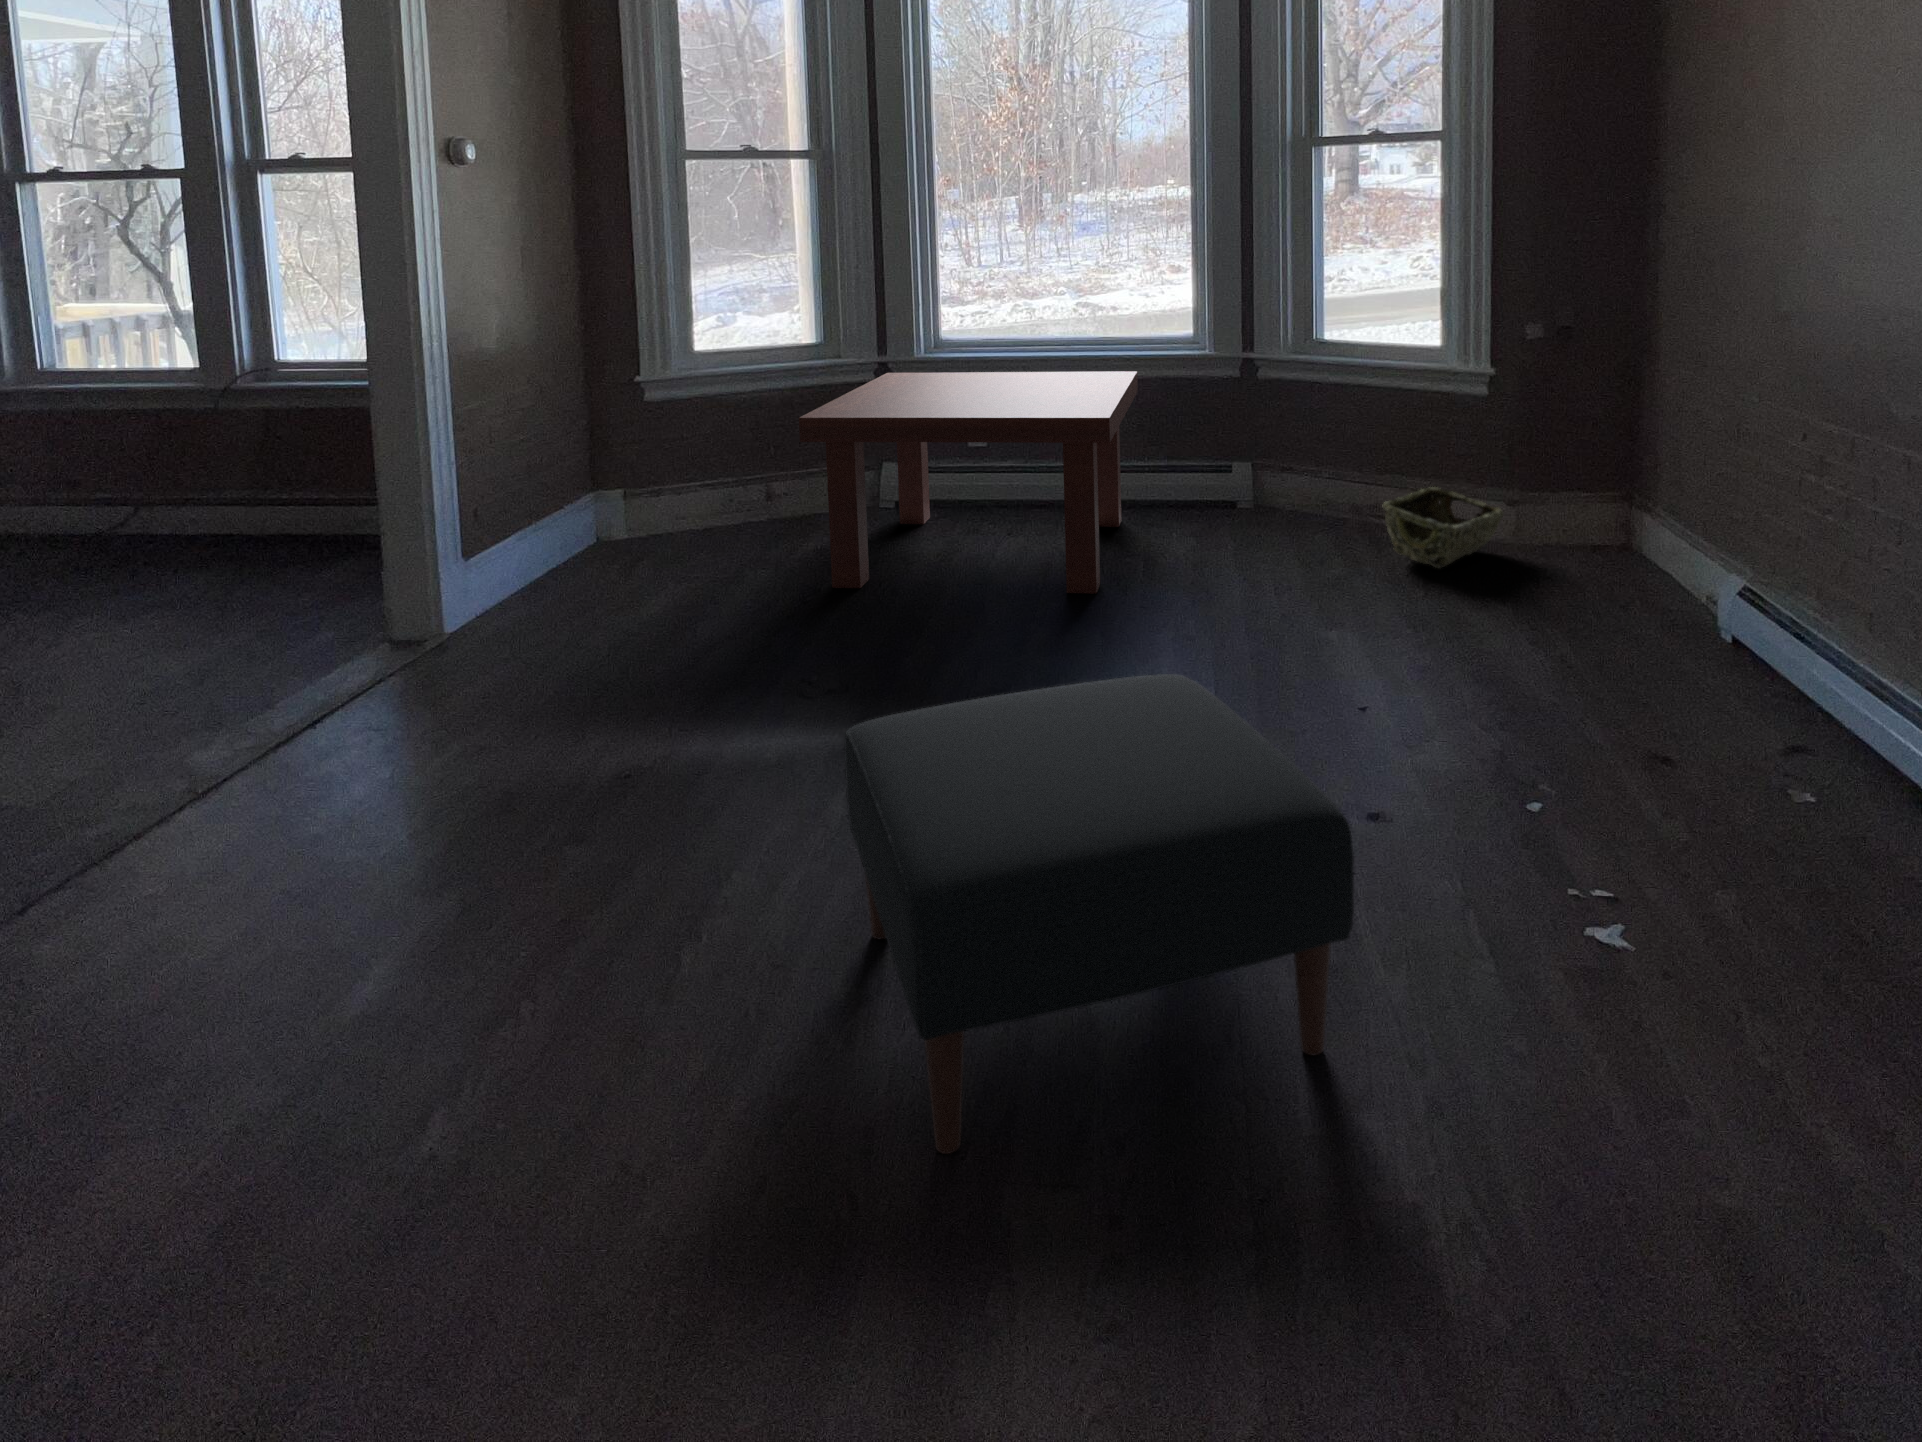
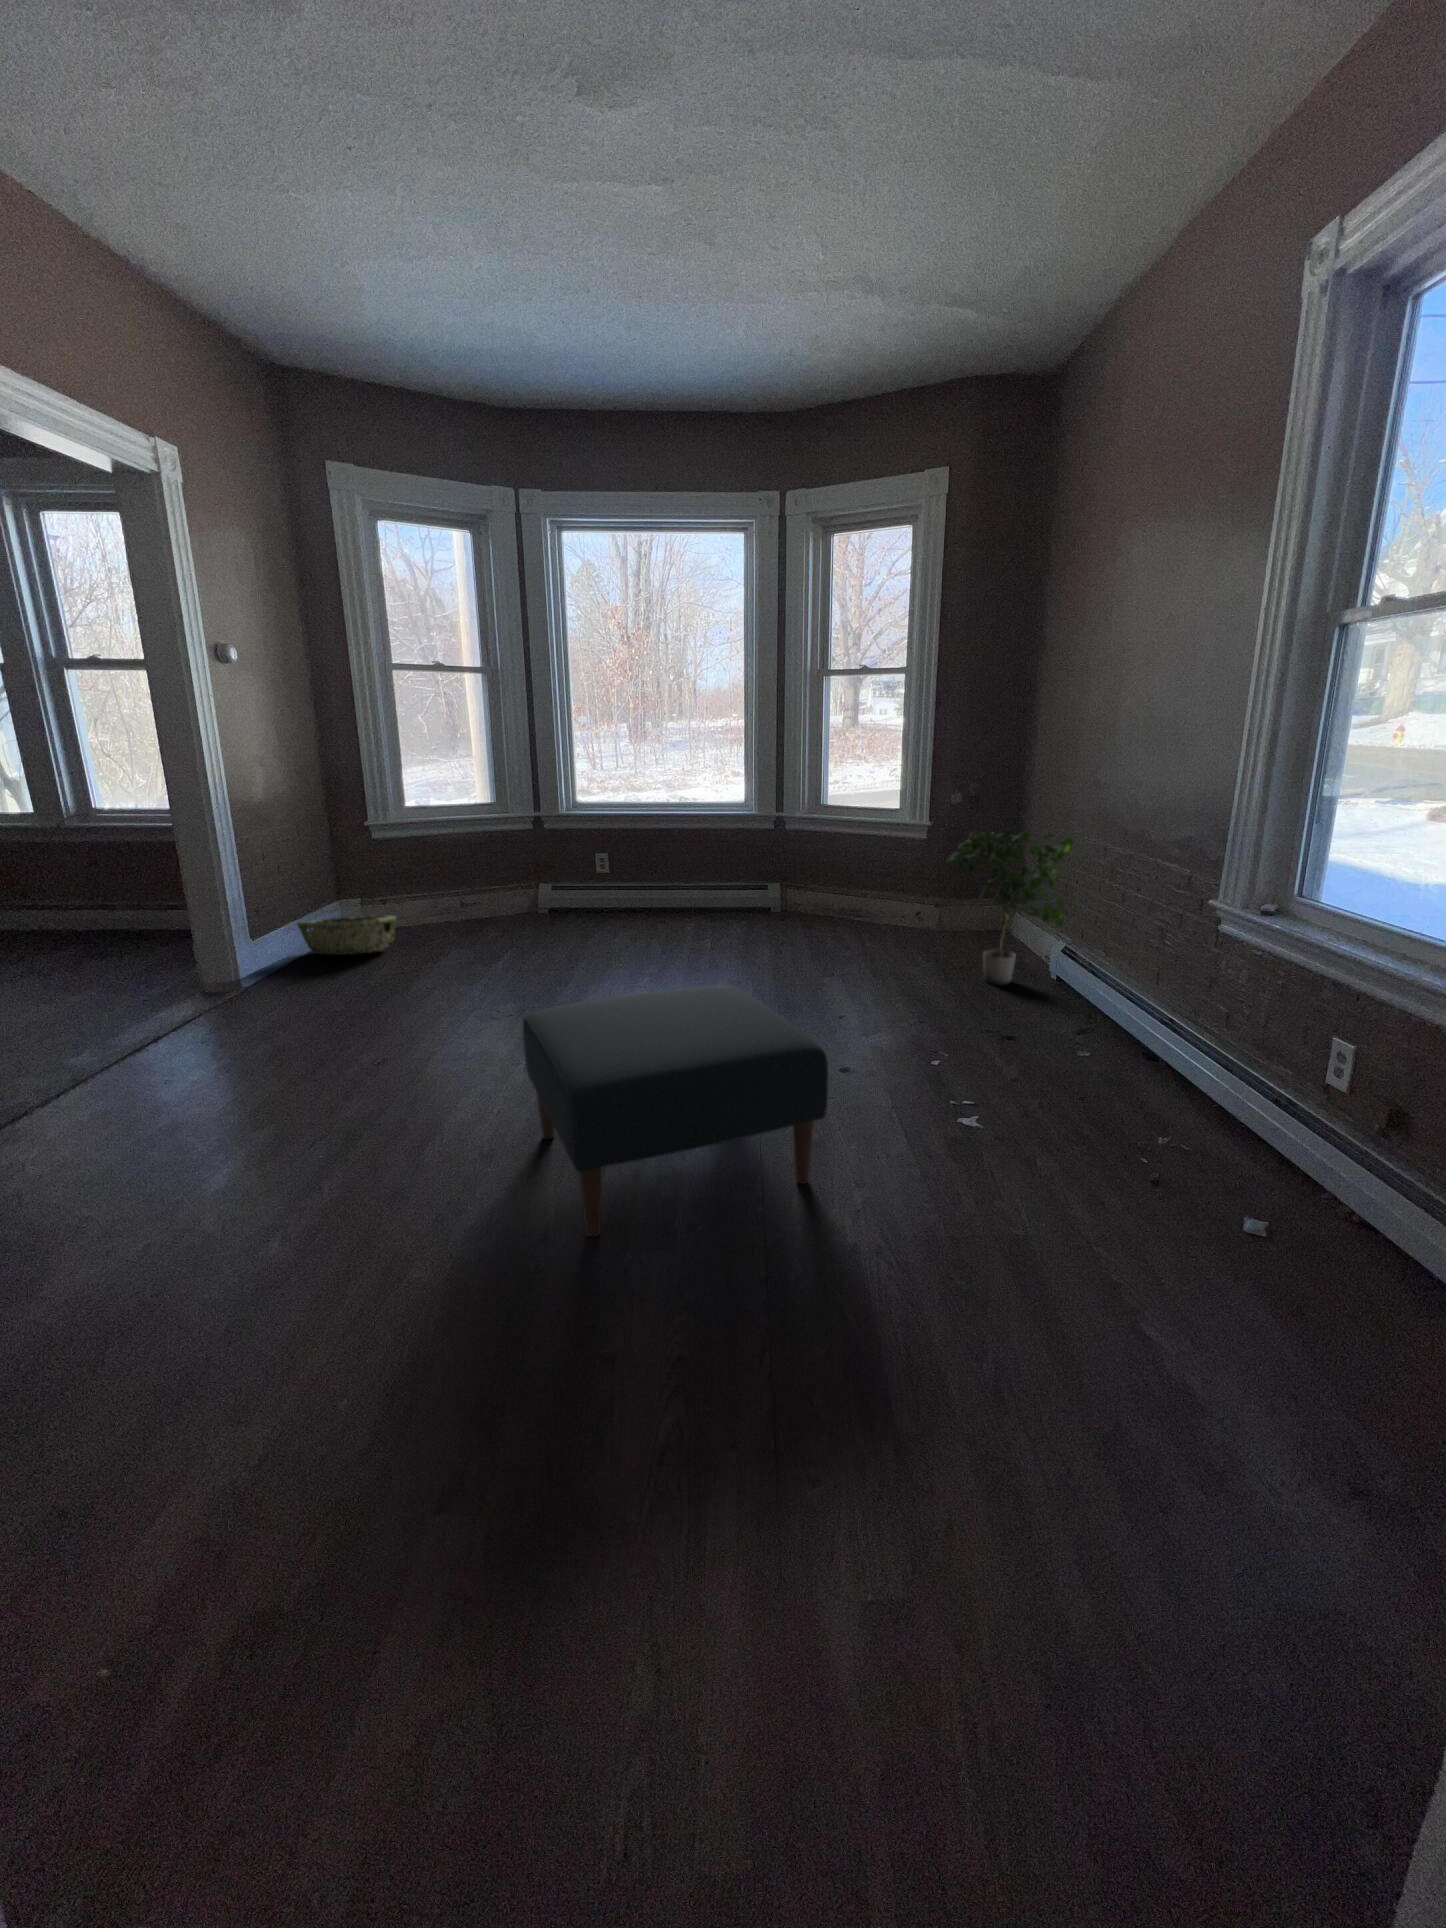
coffee table: present [799,371,1138,594] -> none [479,821,704,958]
potted plant: none [1531,394,1765,650] -> present [947,829,1079,985]
woven basket: present [1383,487,1503,568] -> present [297,915,396,955]

